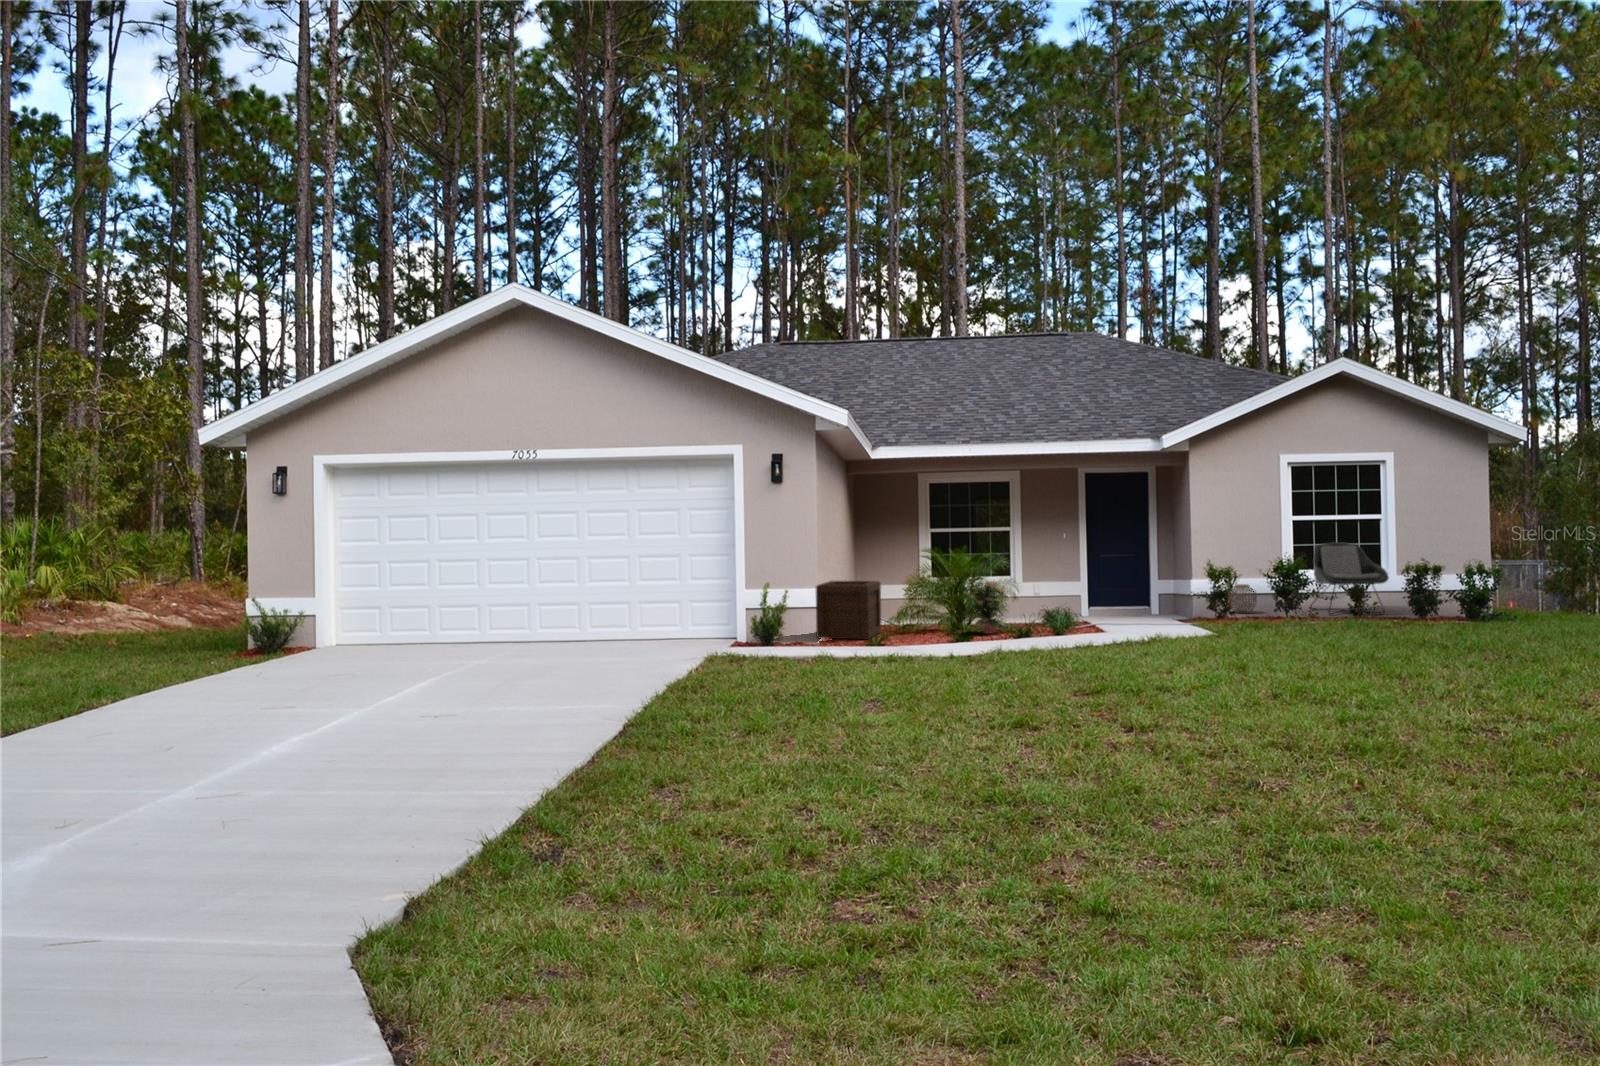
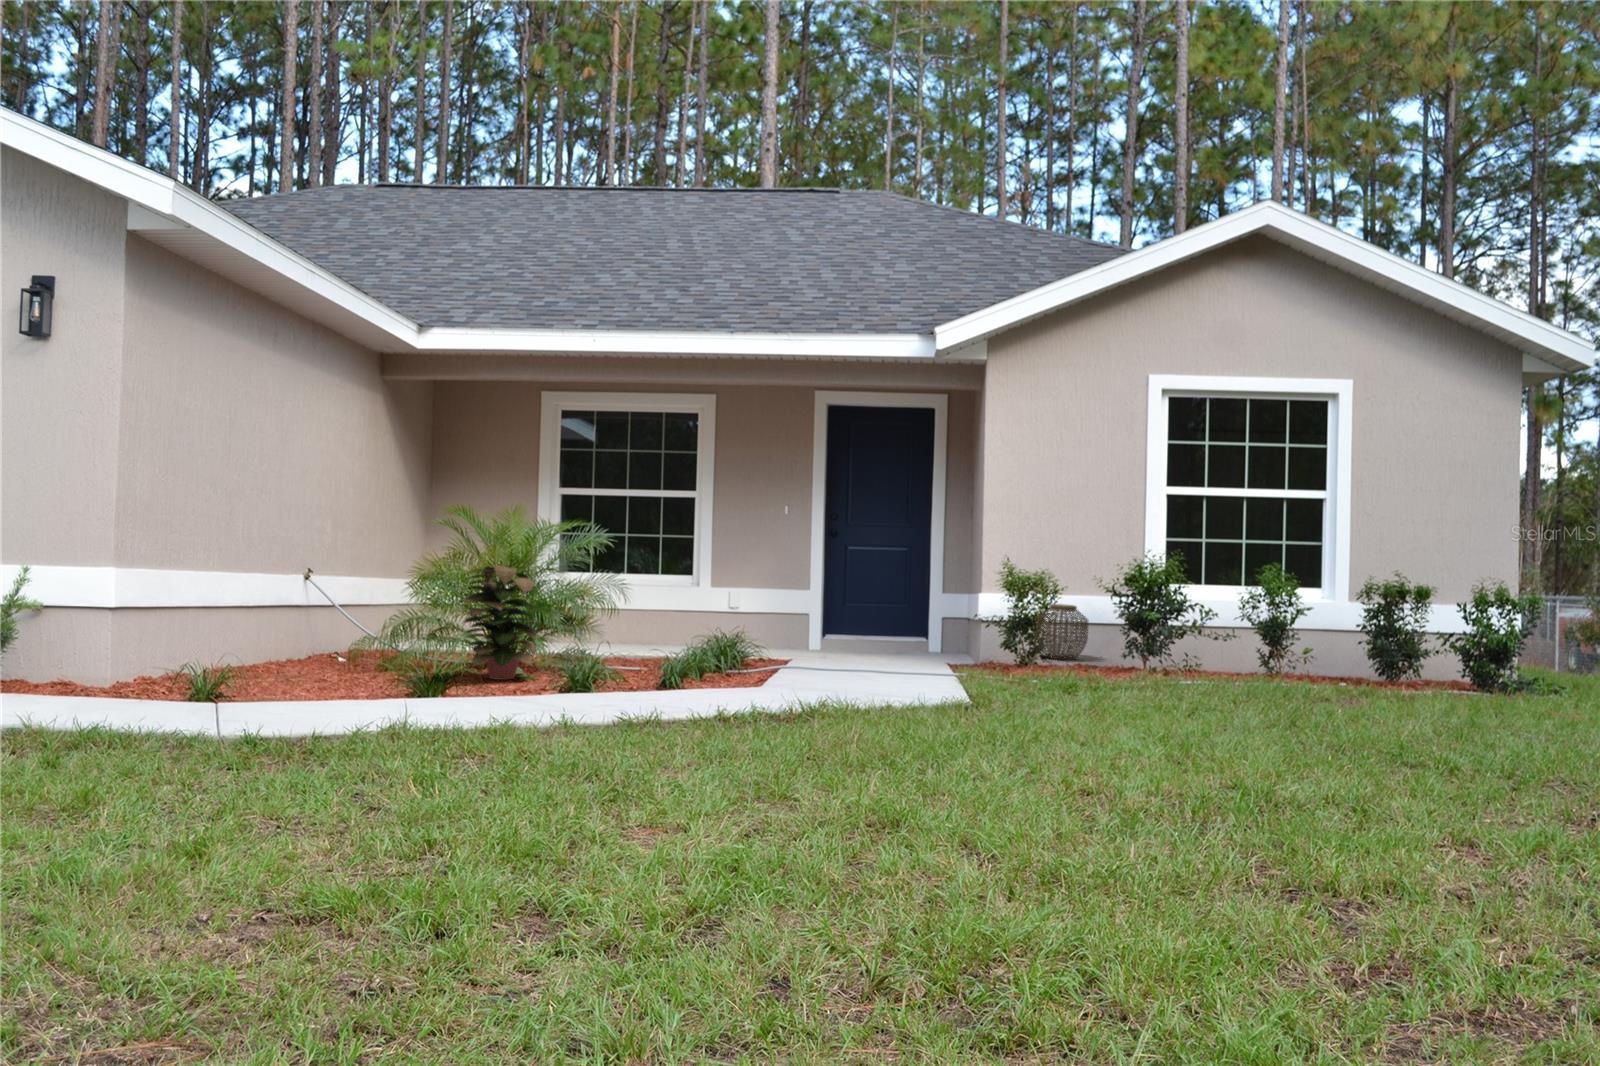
lounge chair: present [1311,542,1389,615] -> none [1189,535,1334,675]
wooden crate: present [816,581,881,639] -> none [106,553,288,682]

